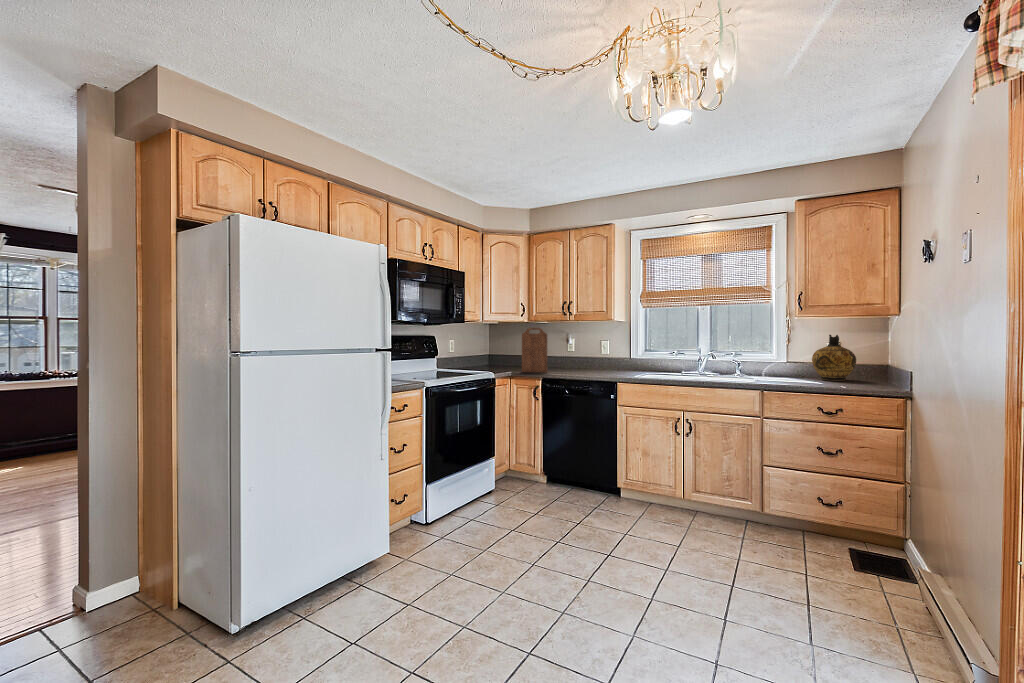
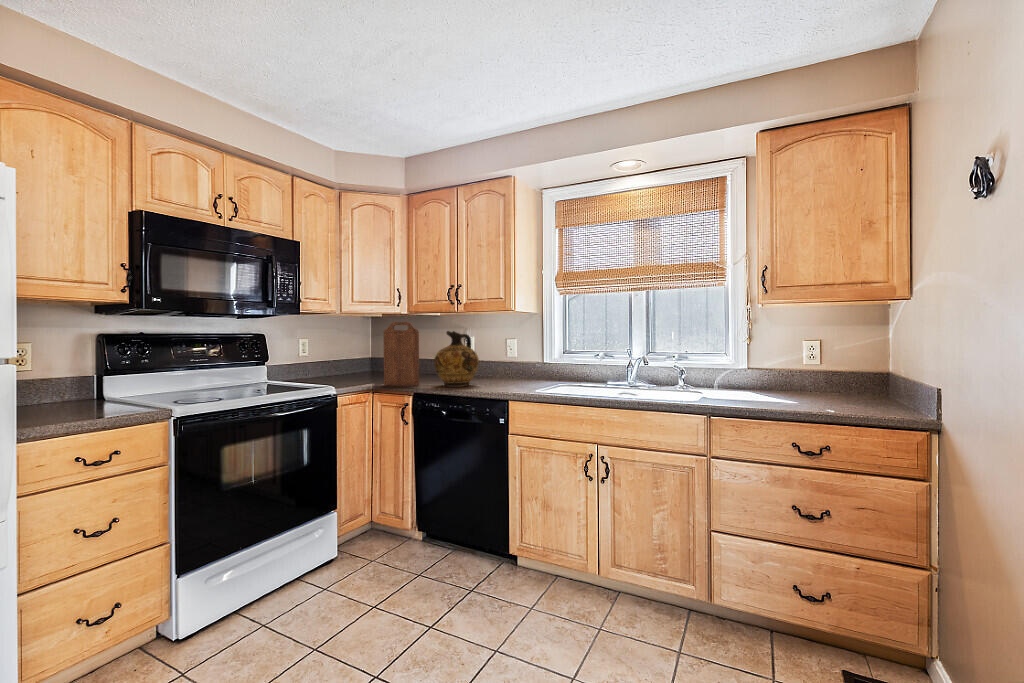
ceramic jug: present [812,335,856,381] -> present [434,331,479,387]

